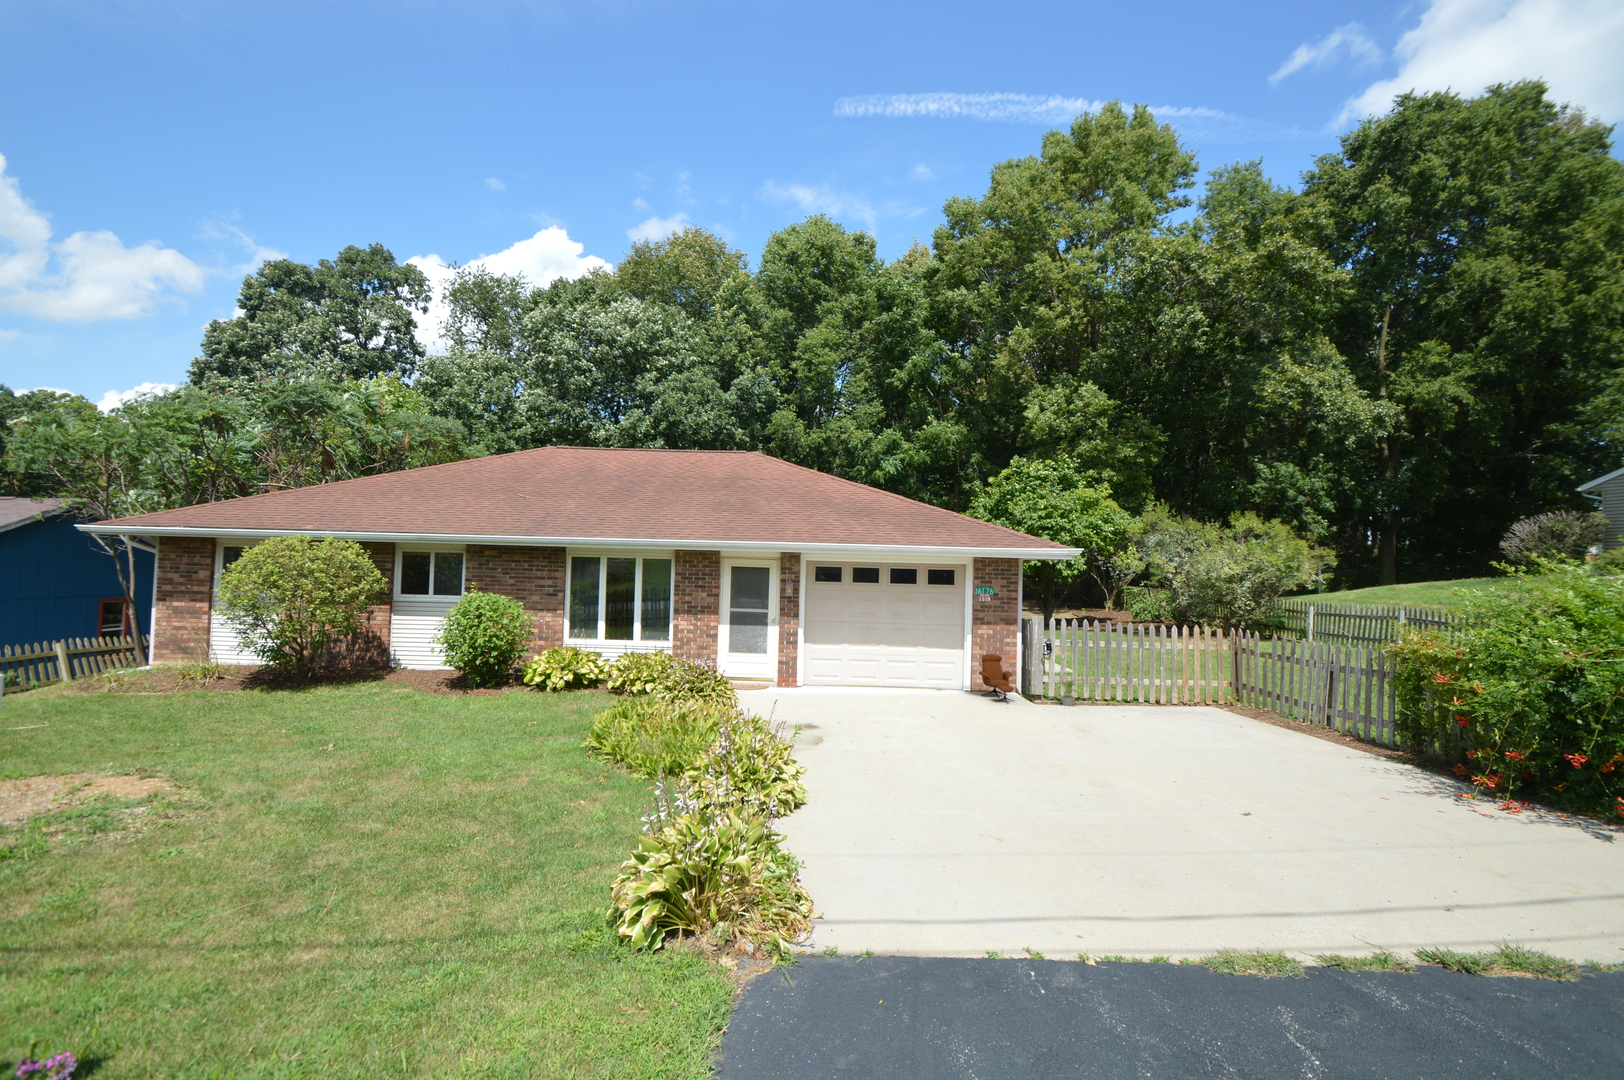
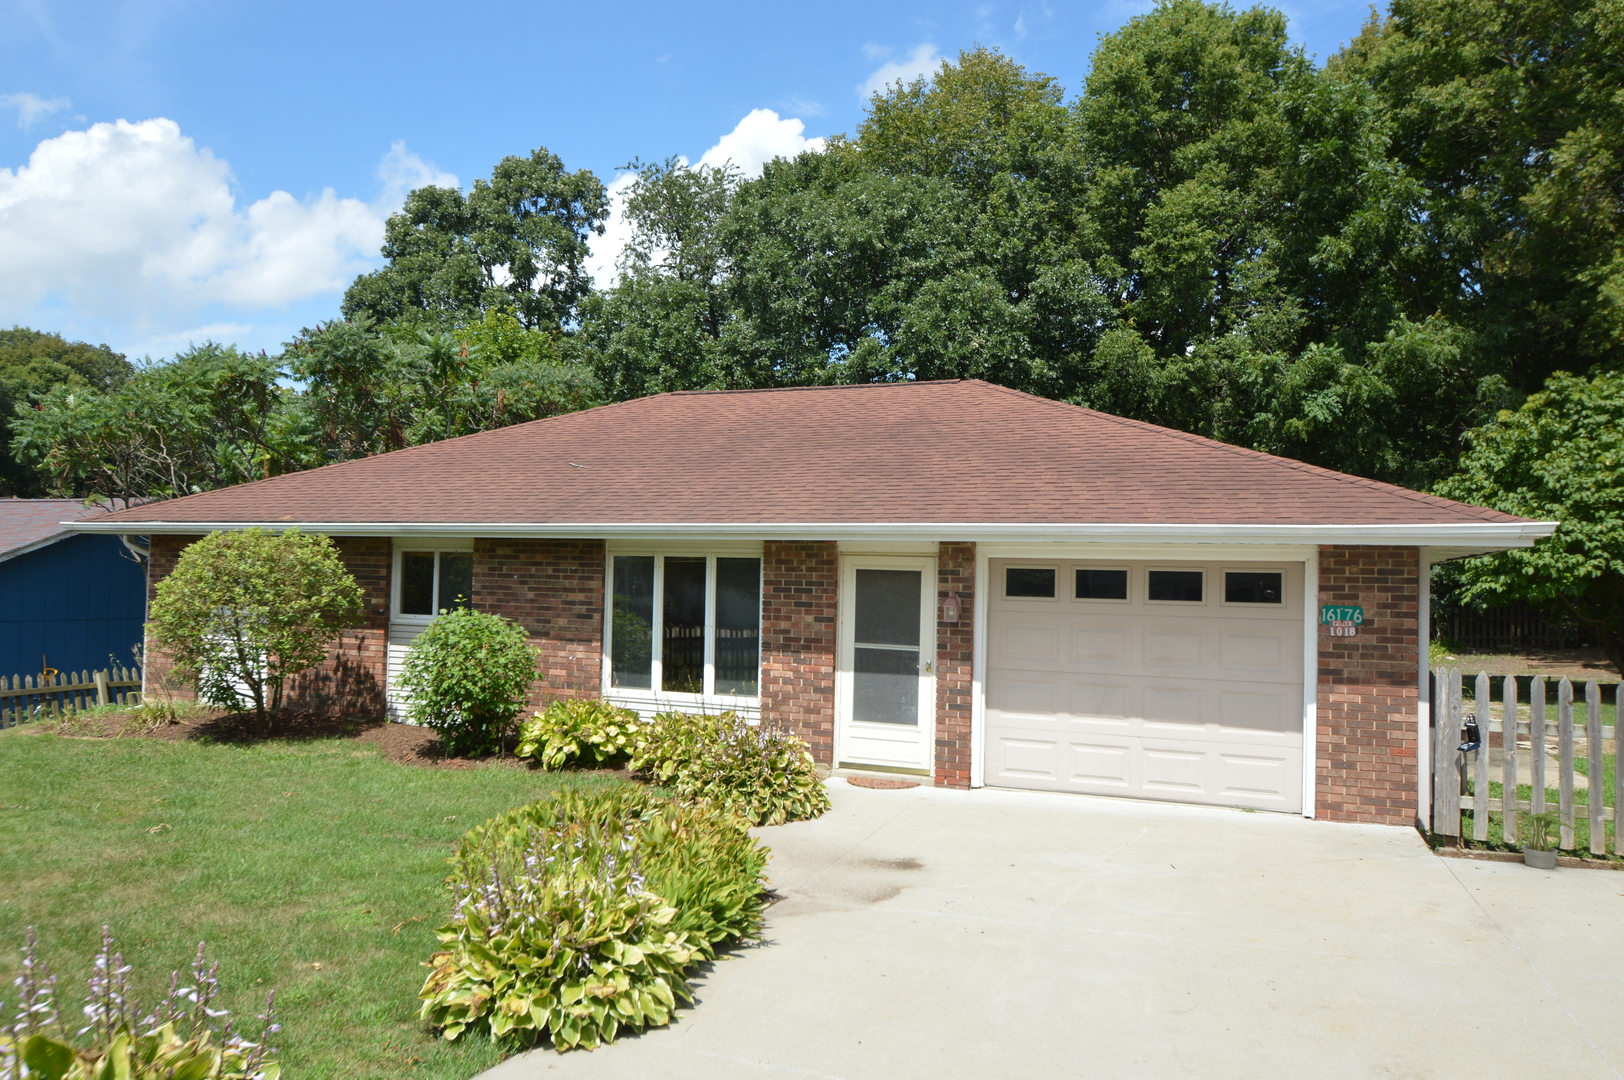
lounge chair: present [979,654,1014,703] -> none [1329,746,1409,853]

